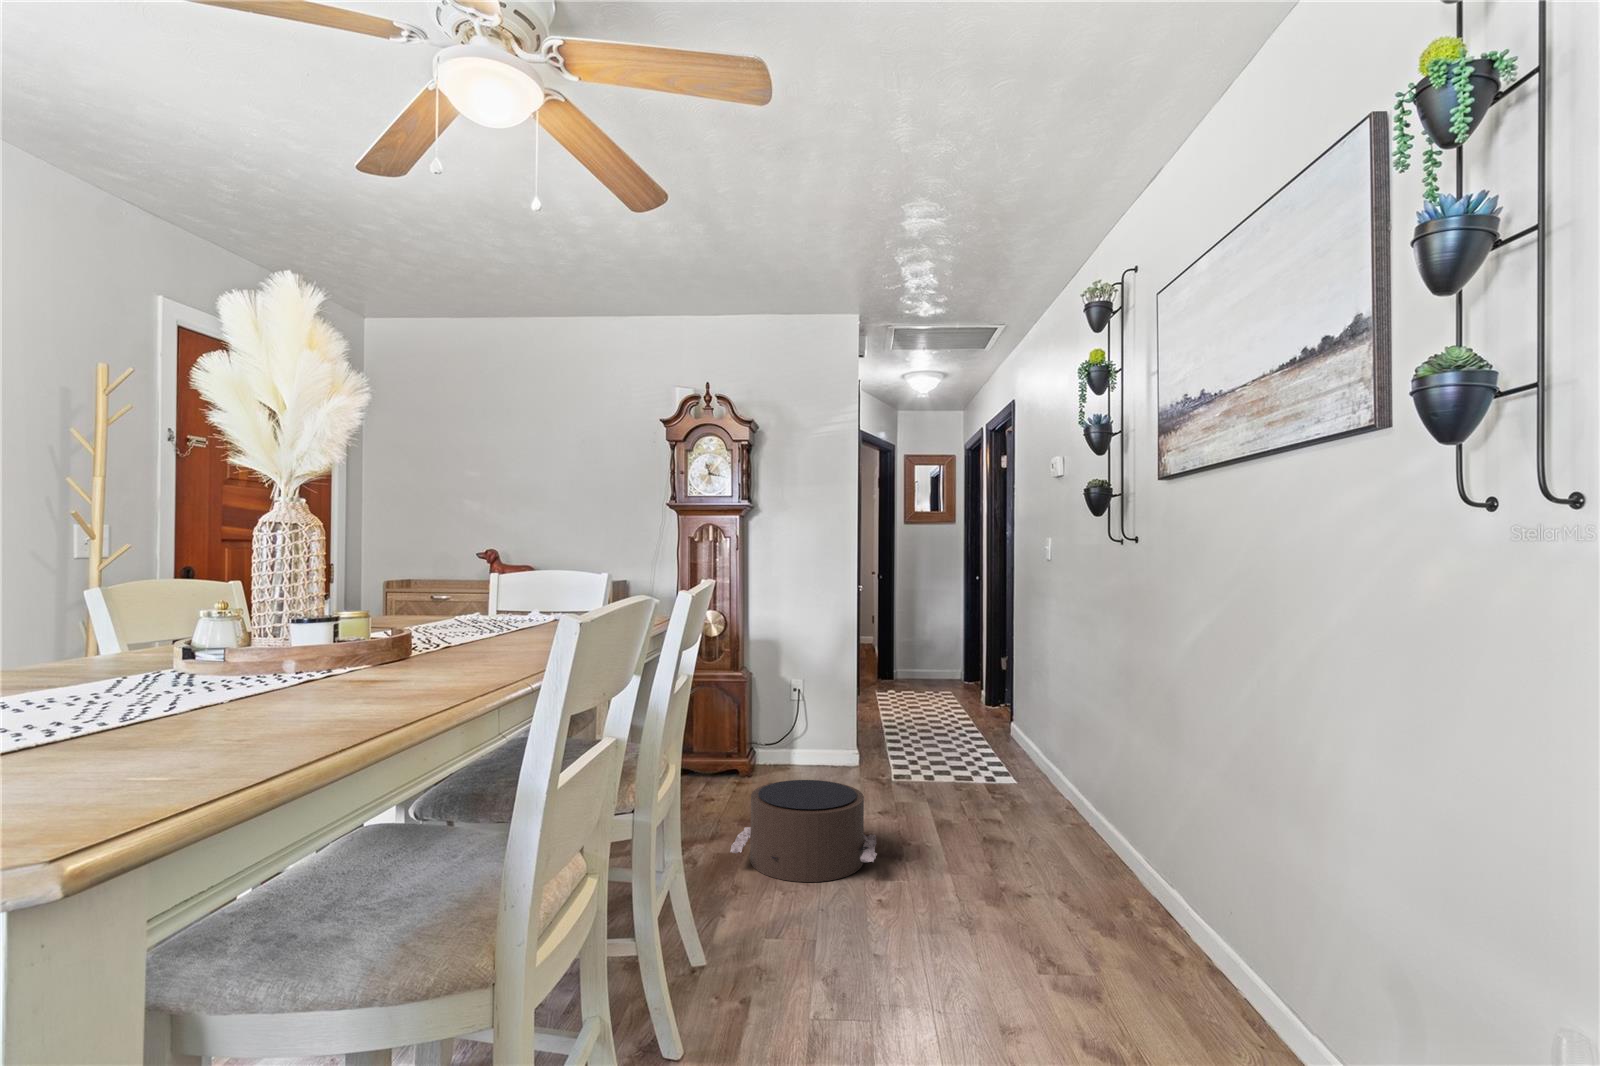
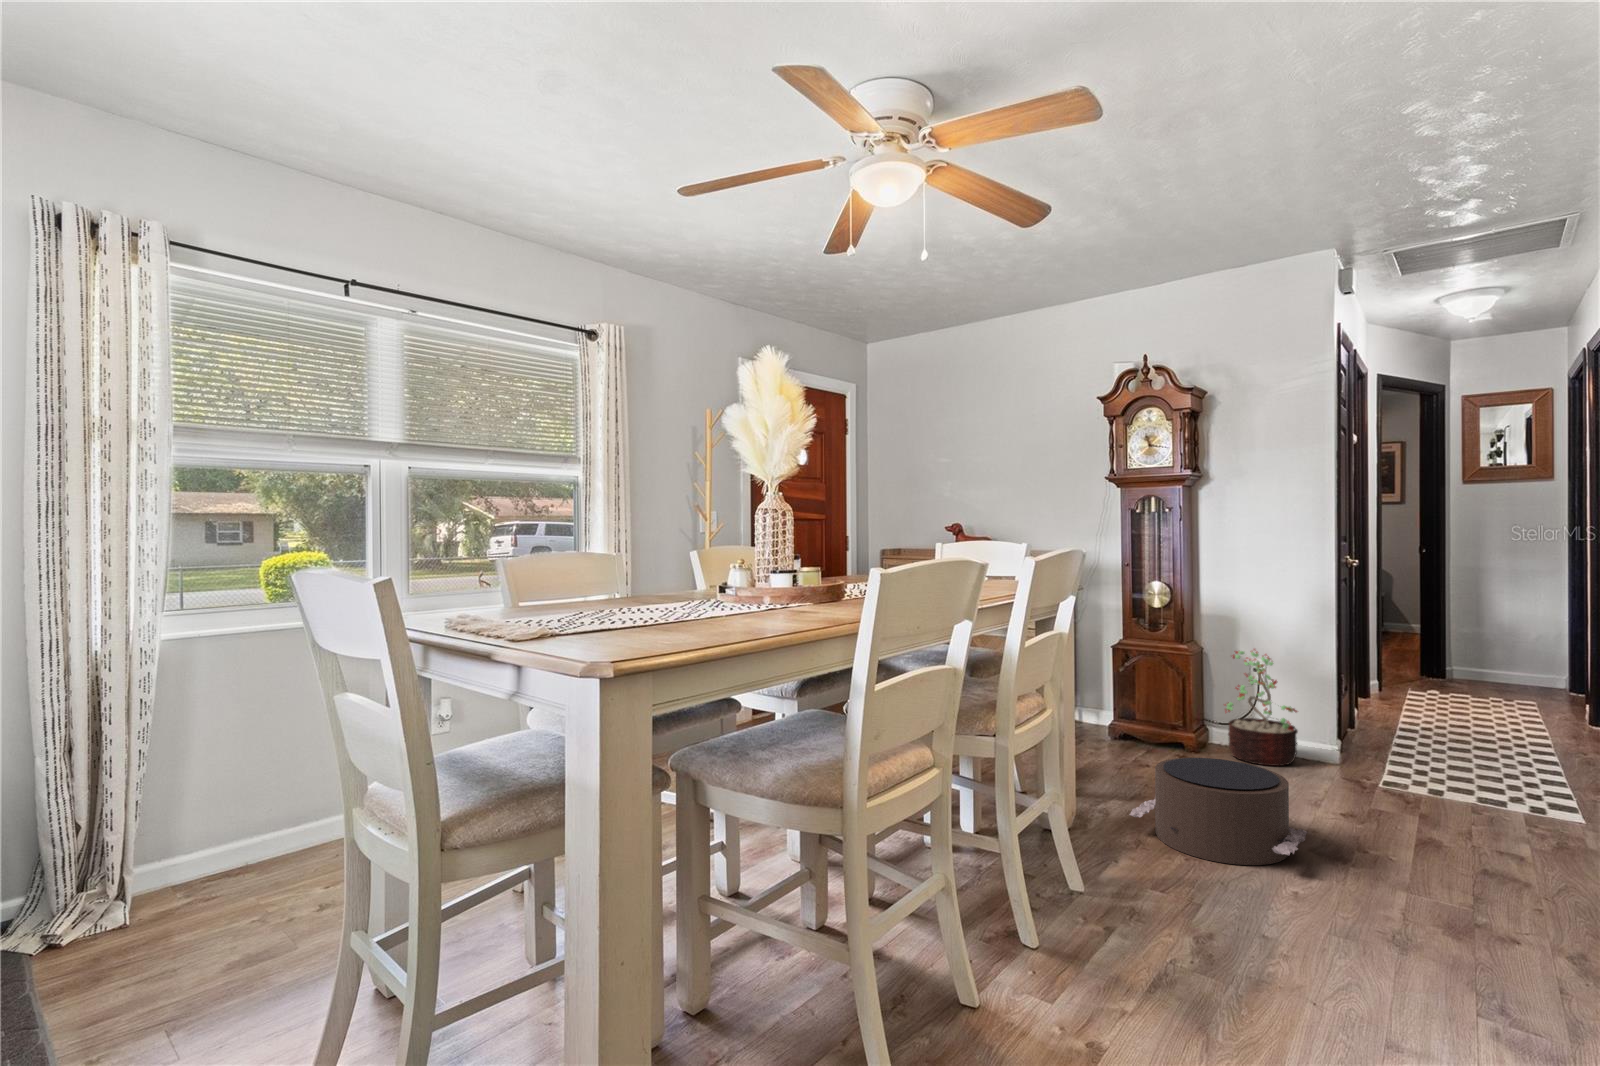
decorative plant: none [768,669,832,777] -> present [1225,649,1298,766]

